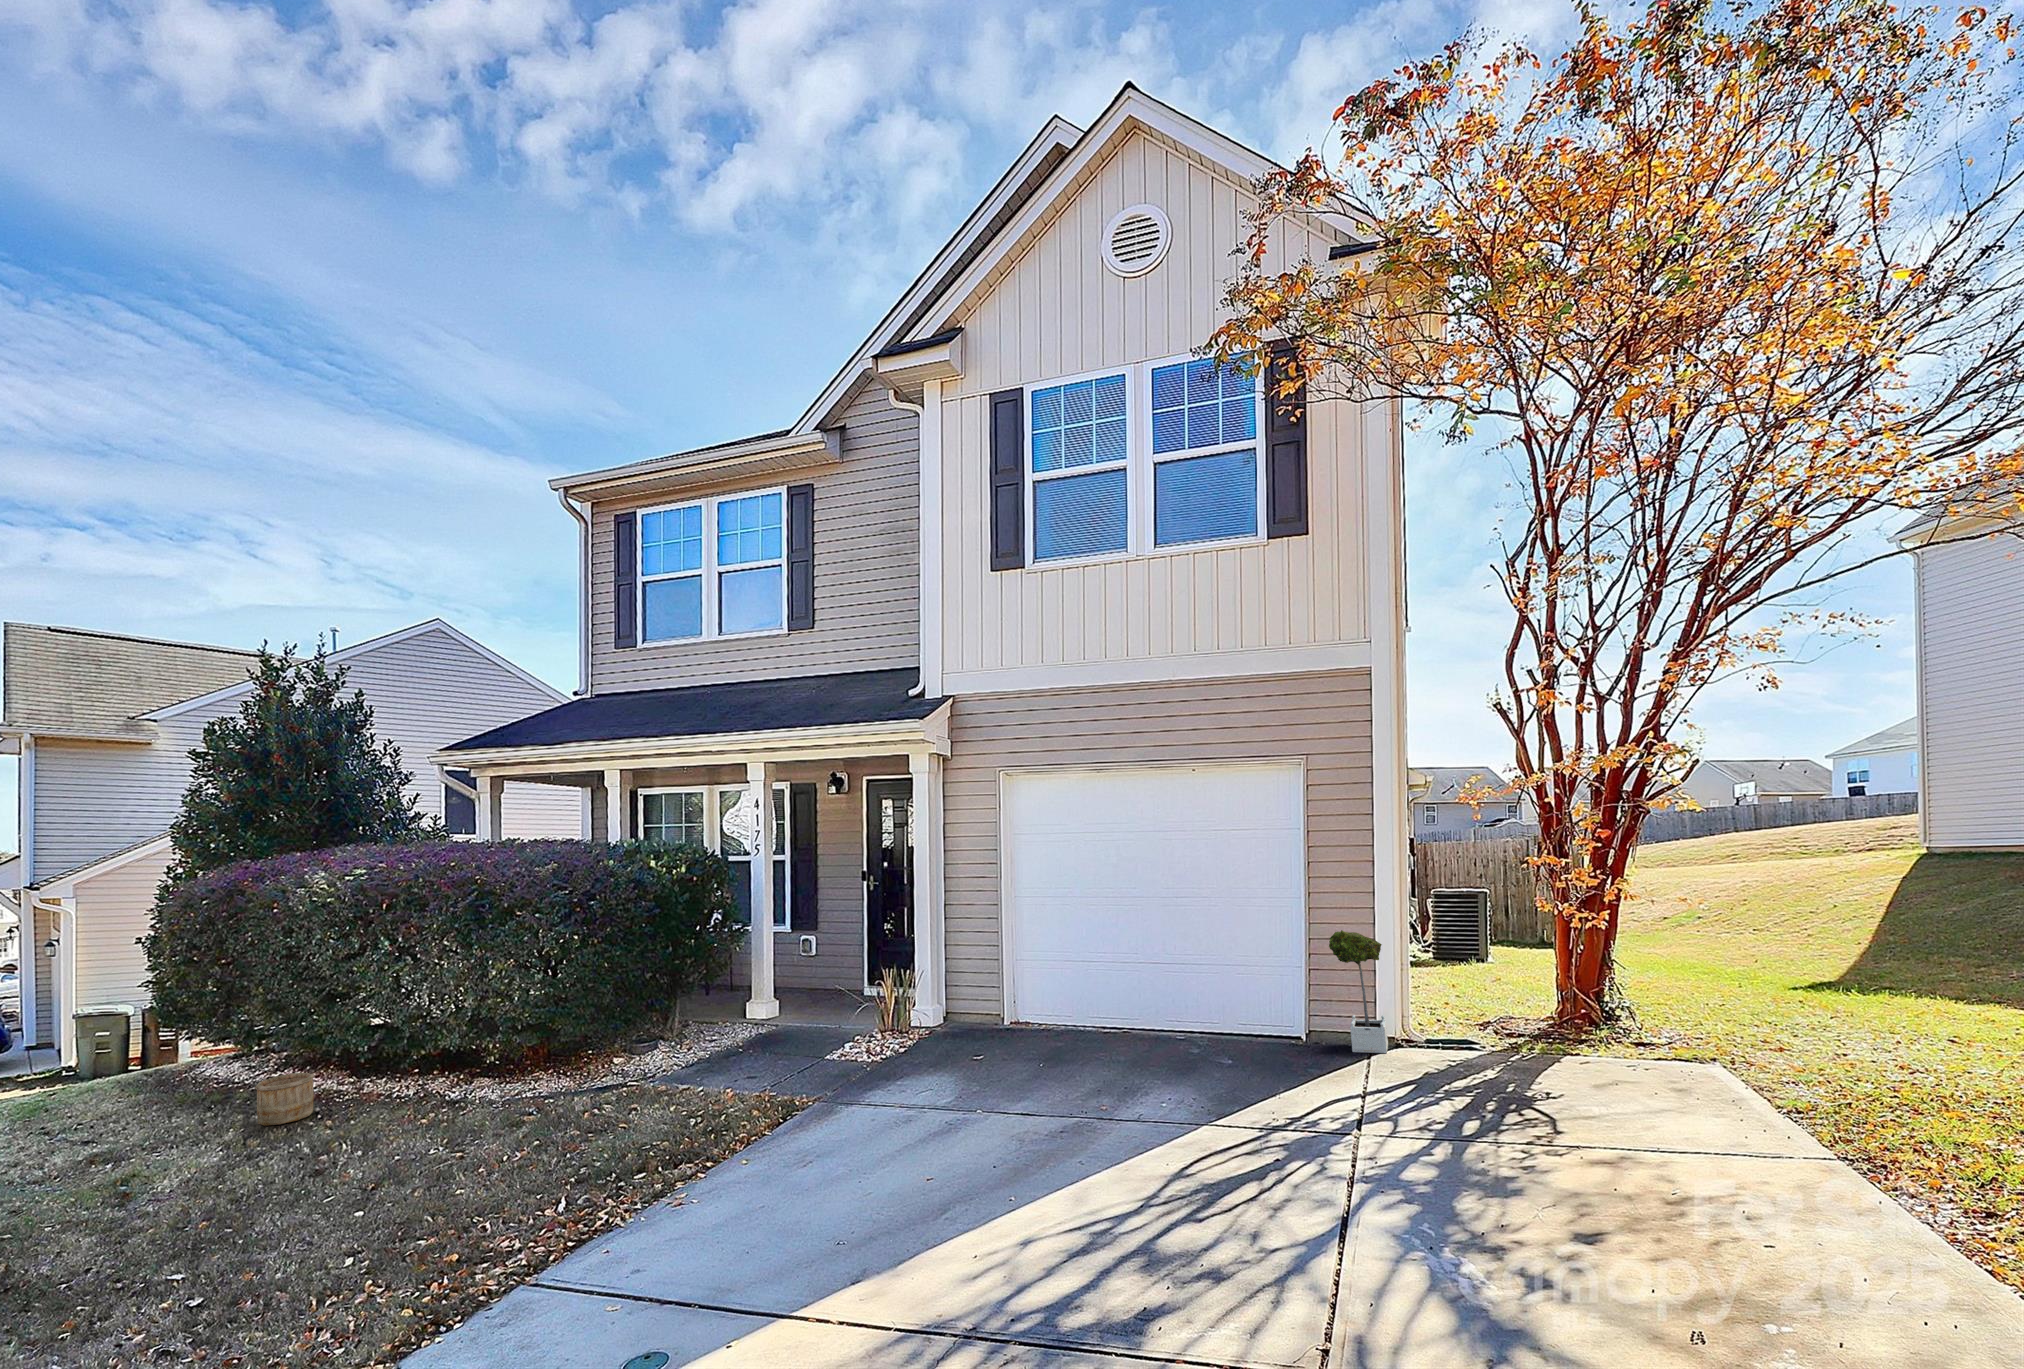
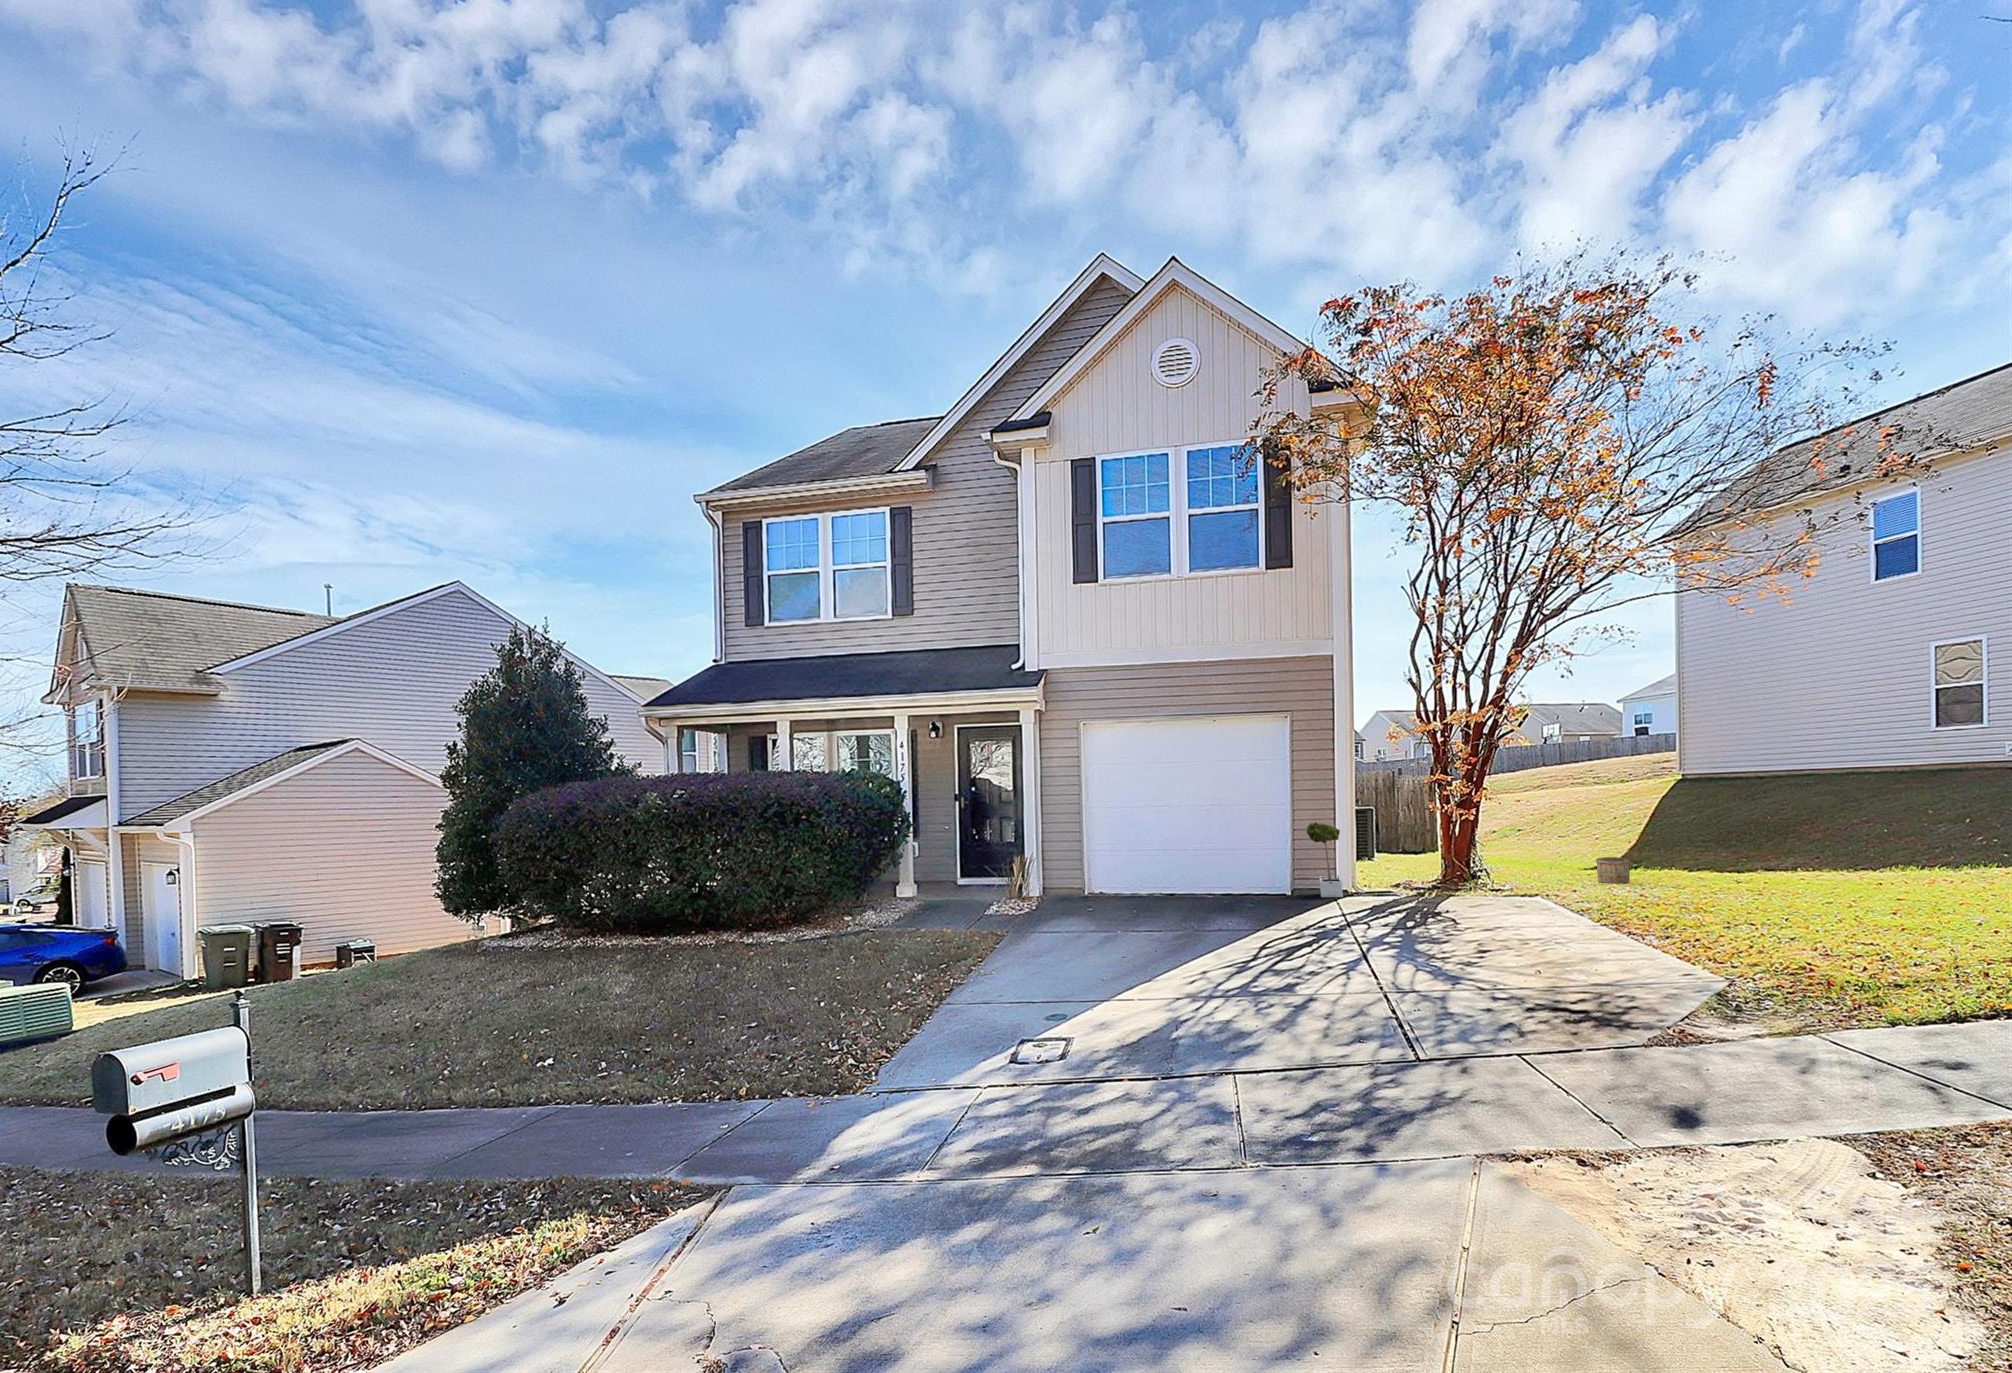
wooden bucket: present [255,1073,315,1126] -> present [1596,857,1630,884]

